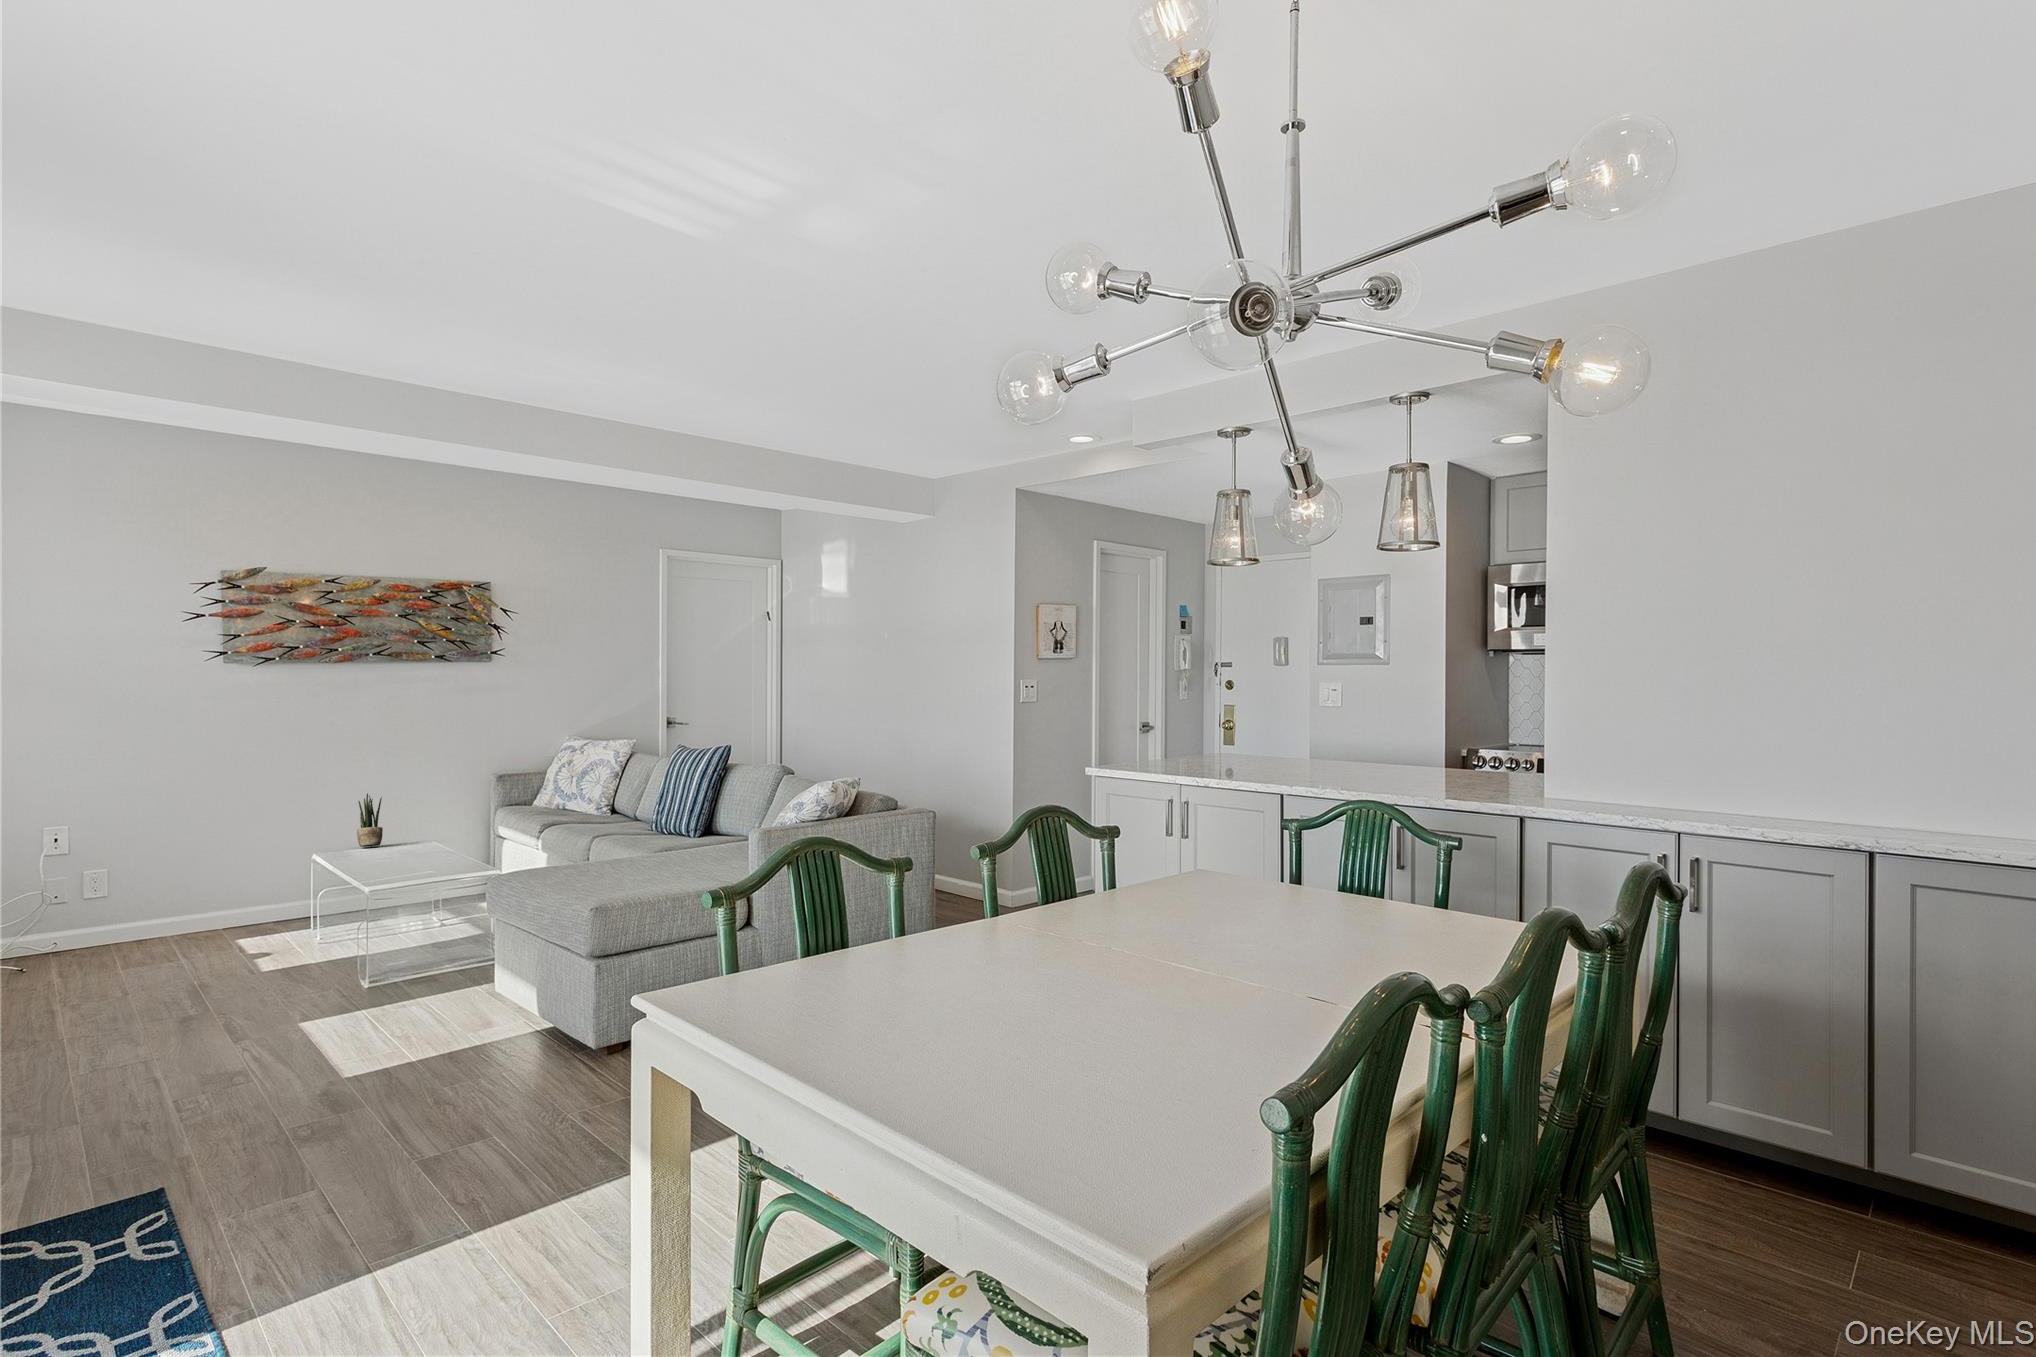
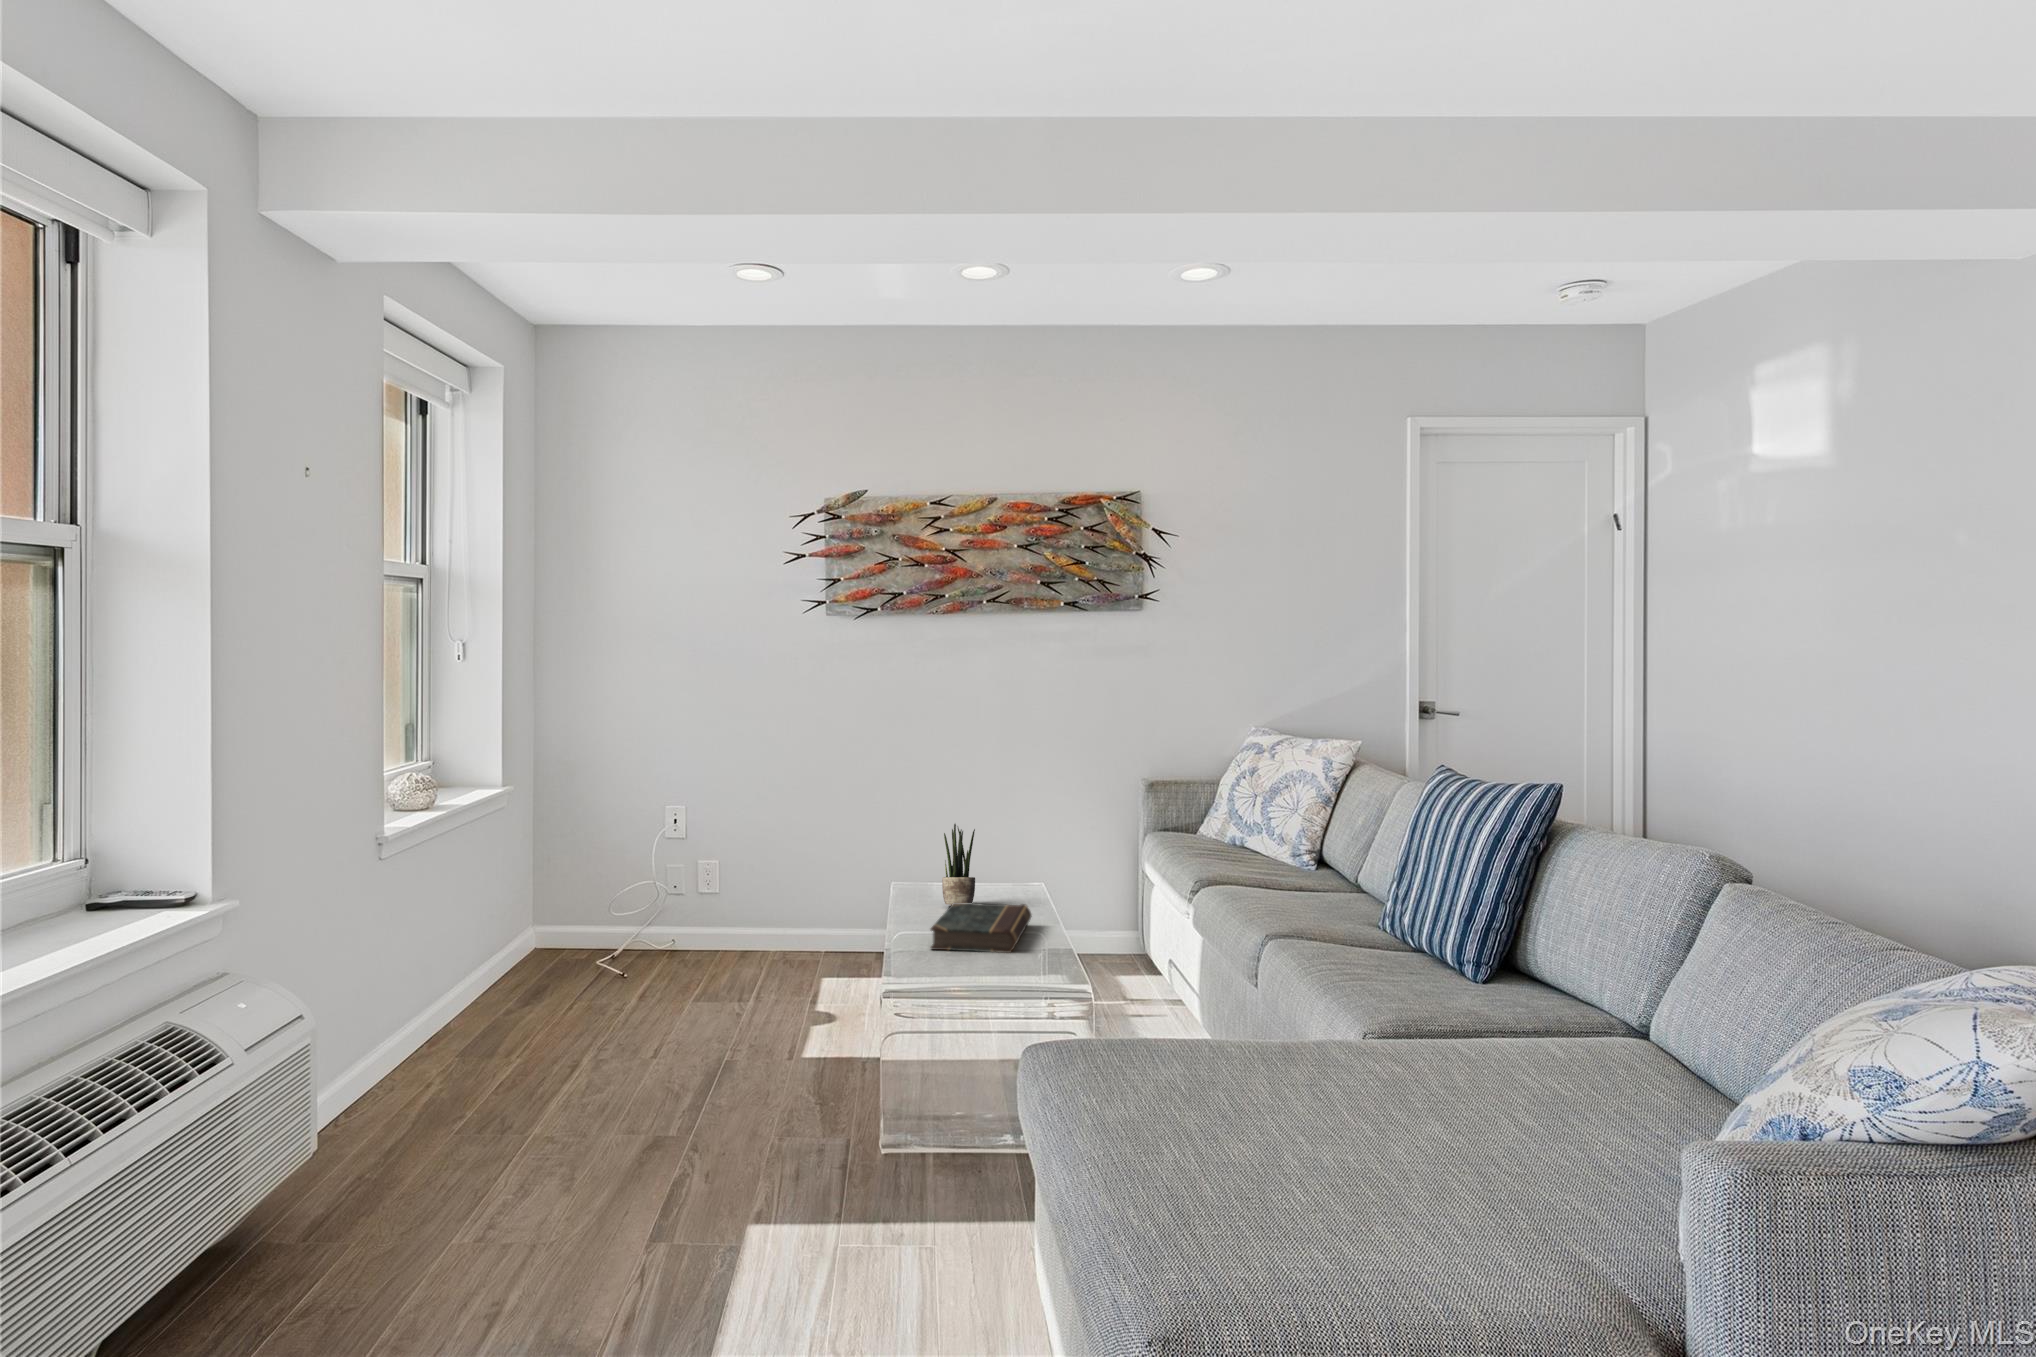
book: none [368,834,431,858] -> present [931,903,1032,953]

